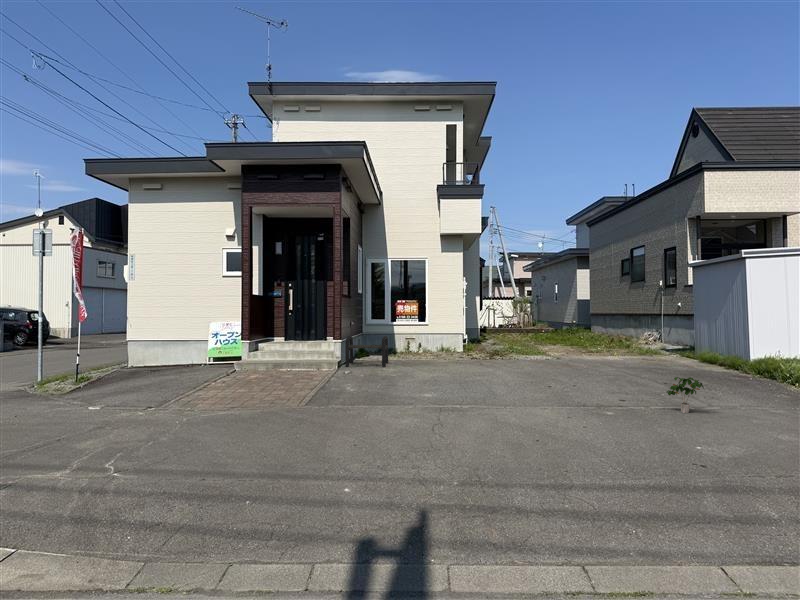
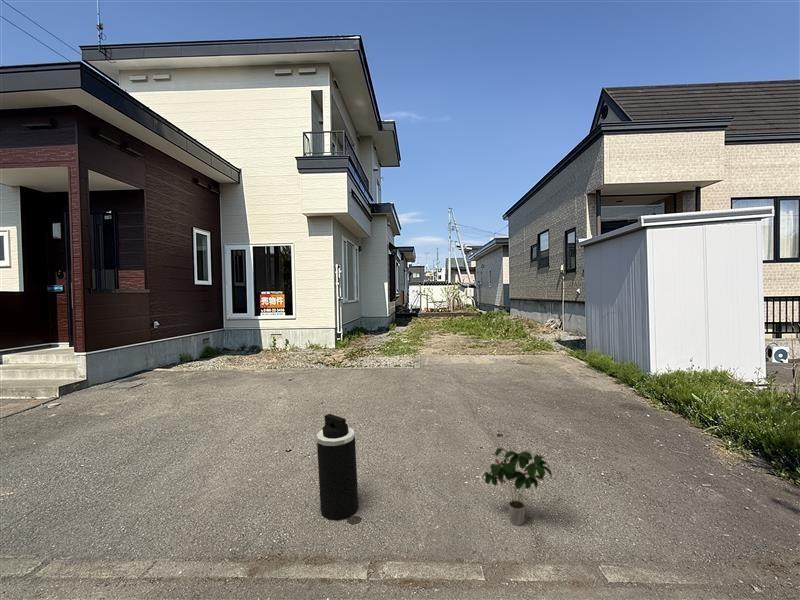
bench: present [345,336,388,367] -> none [139,339,206,380]
trash can: none [582,361,602,412] -> present [317,414,358,521]

